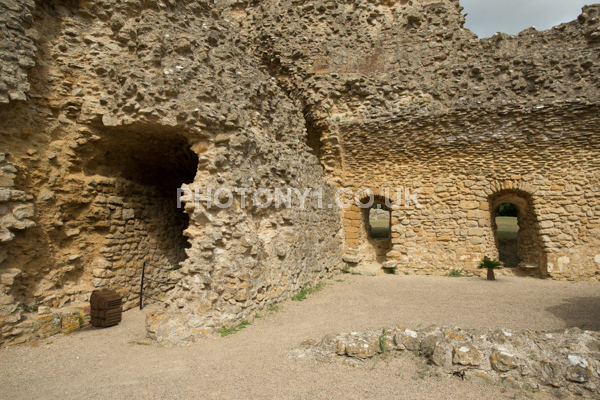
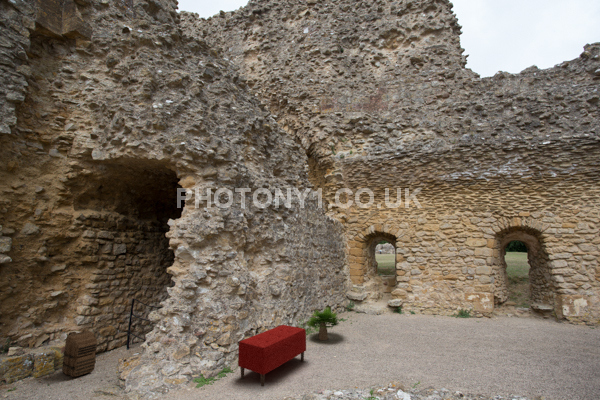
potted plant: present [477,258,503,280] -> present [307,308,338,340]
bench: none [257,279,314,322] -> present [238,325,306,386]

